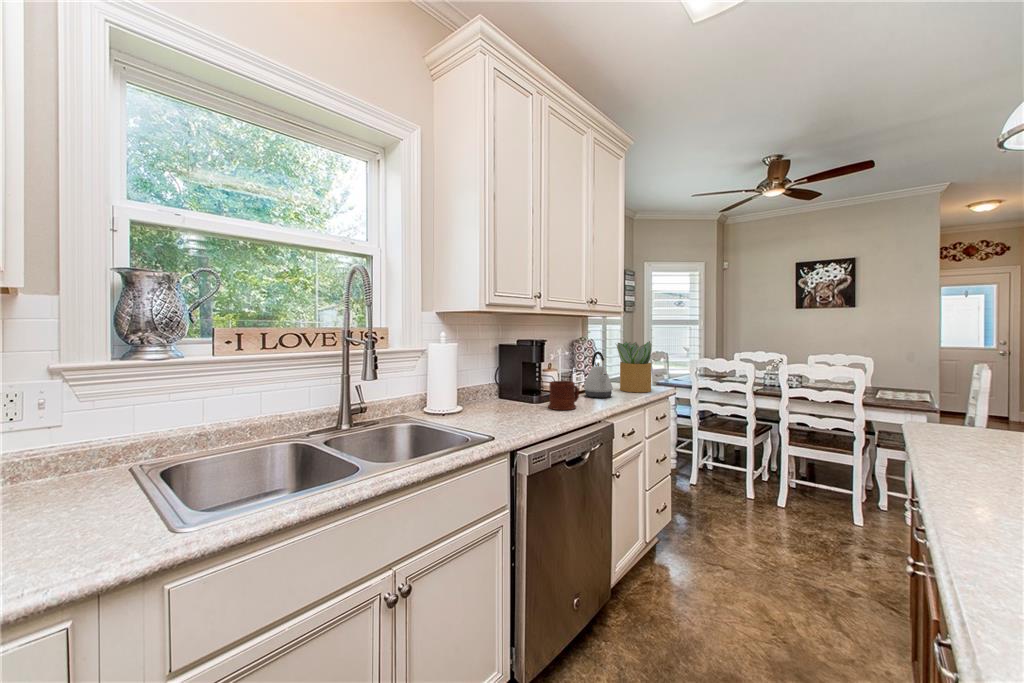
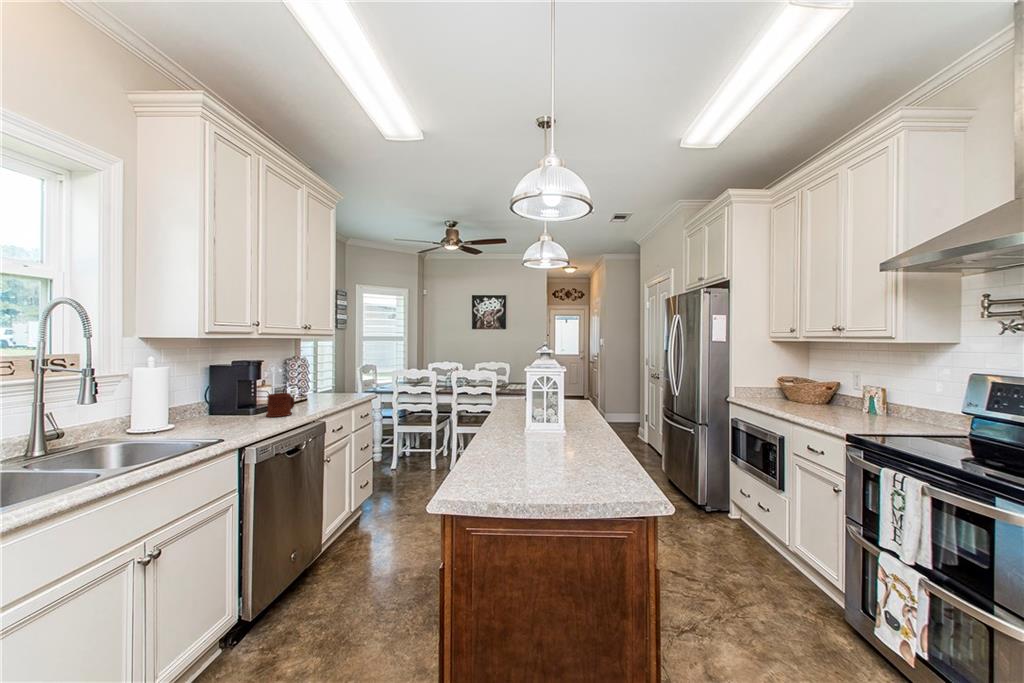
potted plant: present [617,341,652,392] -> none [326,358,357,399]
kettle: present [584,351,613,398] -> none [298,368,324,405]

